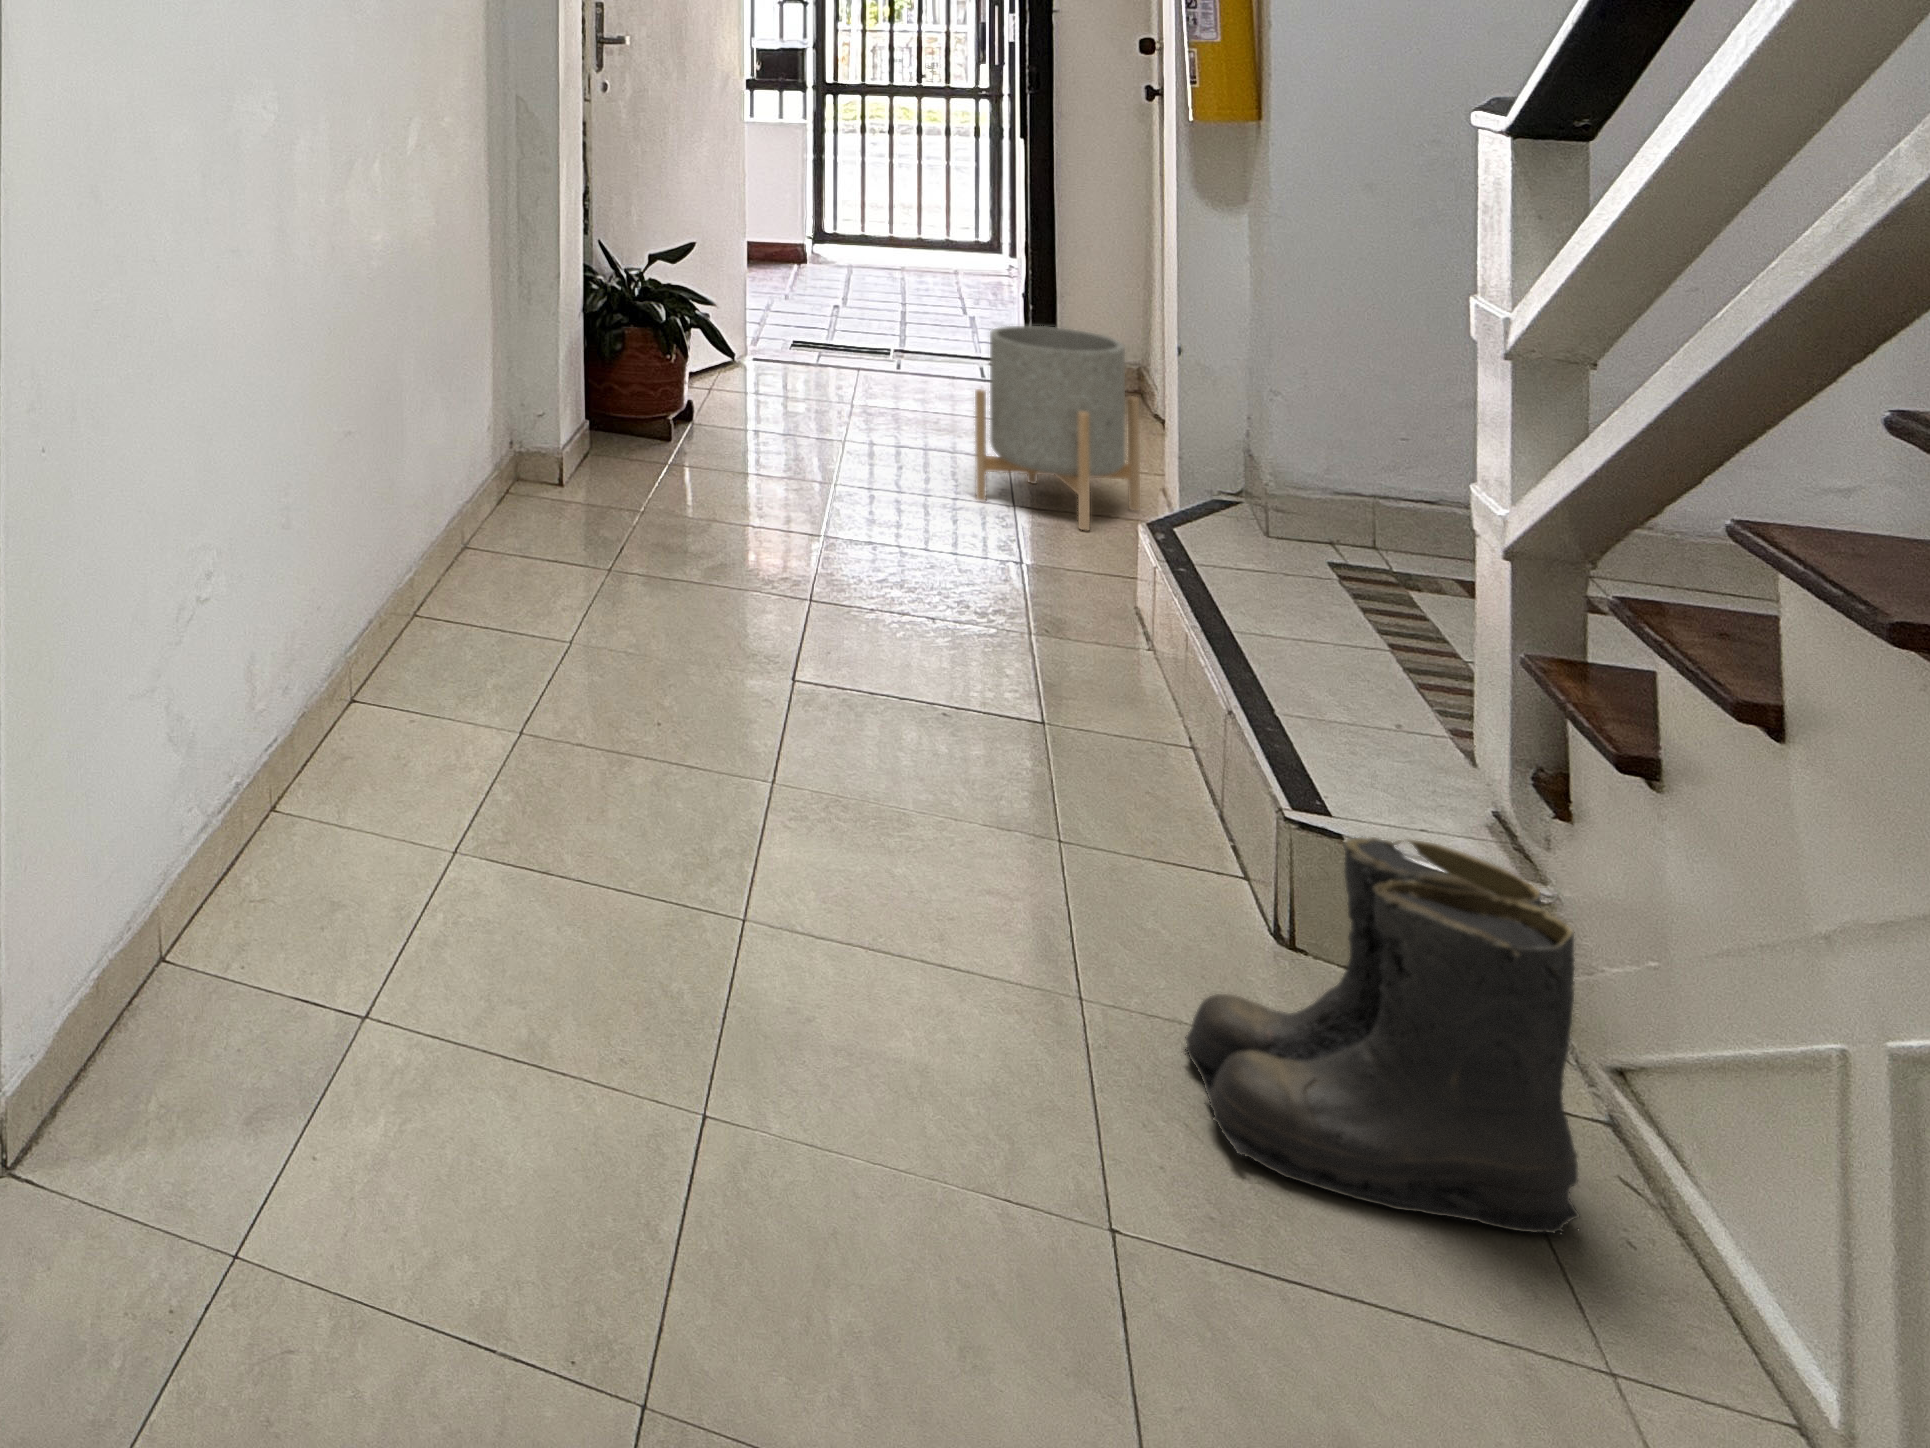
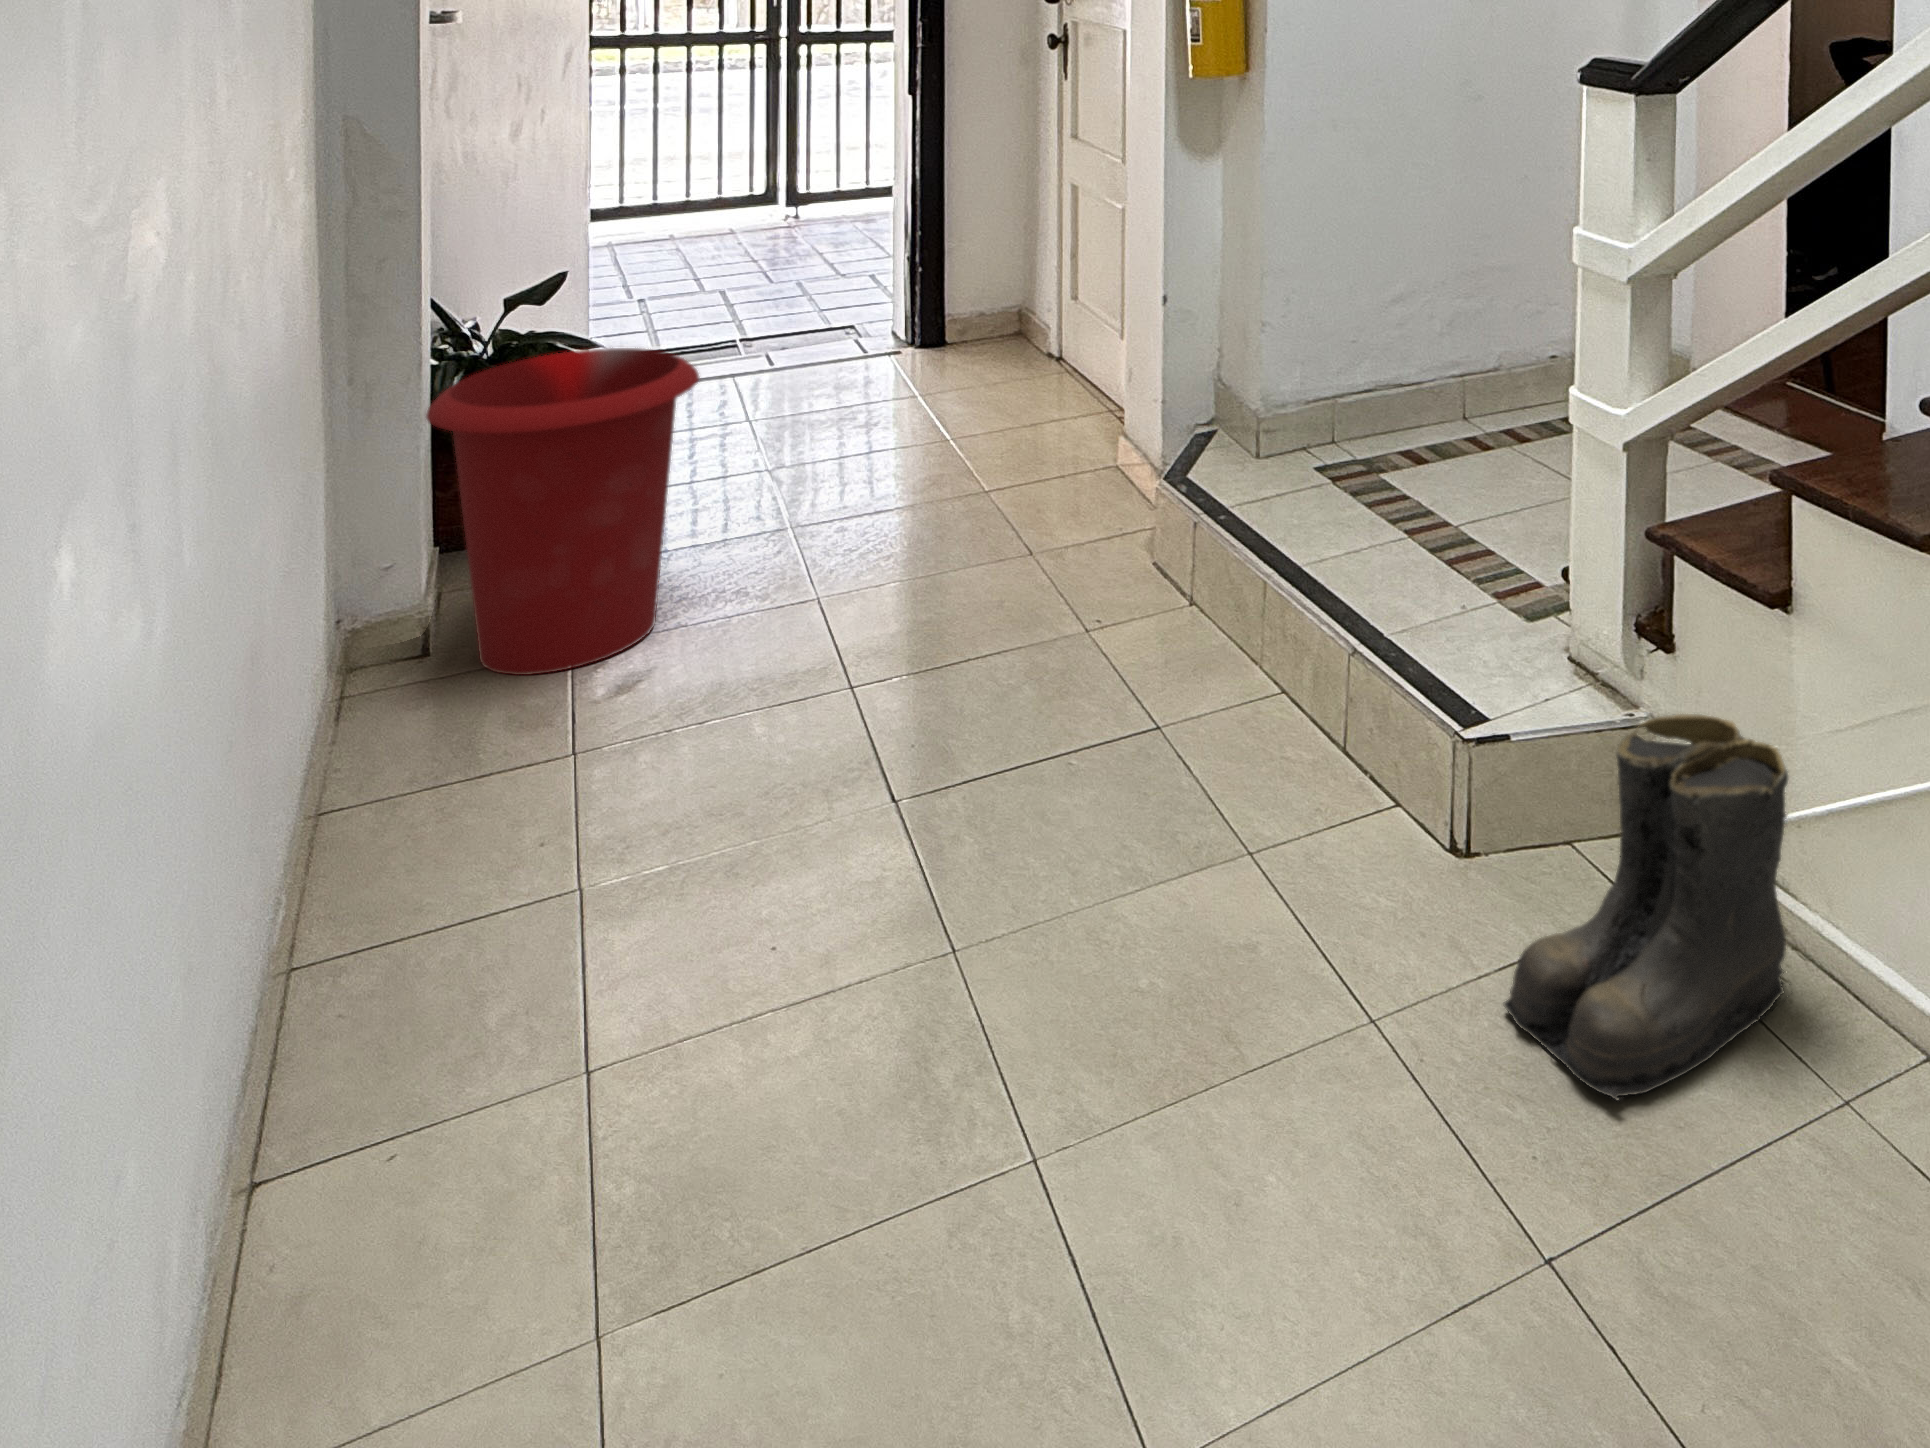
waste bin: none [553,284,729,514] -> present [426,348,700,675]
planter: present [975,326,1140,530] -> none [953,287,1098,492]

